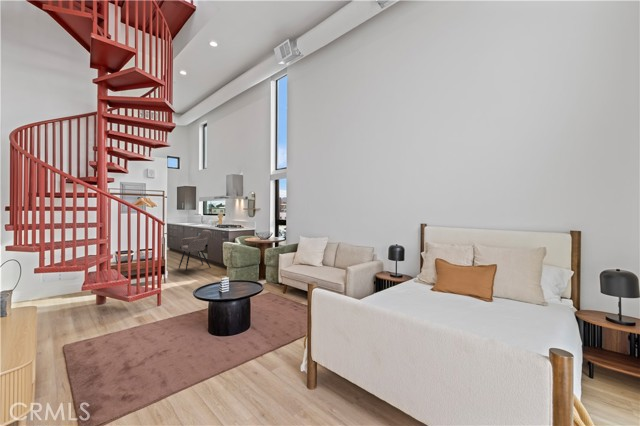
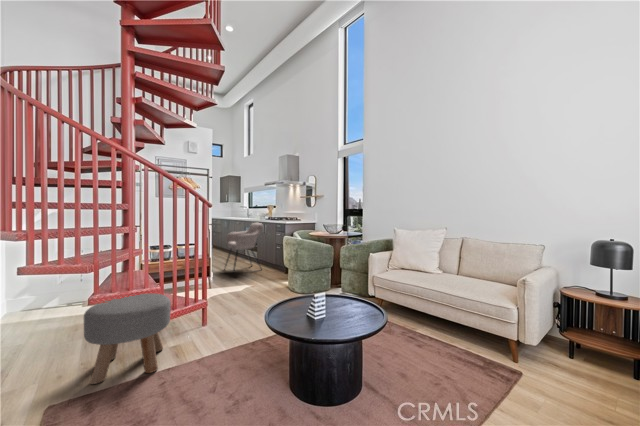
ottoman: none [80,283,136,336] -> present [84,293,171,384]

